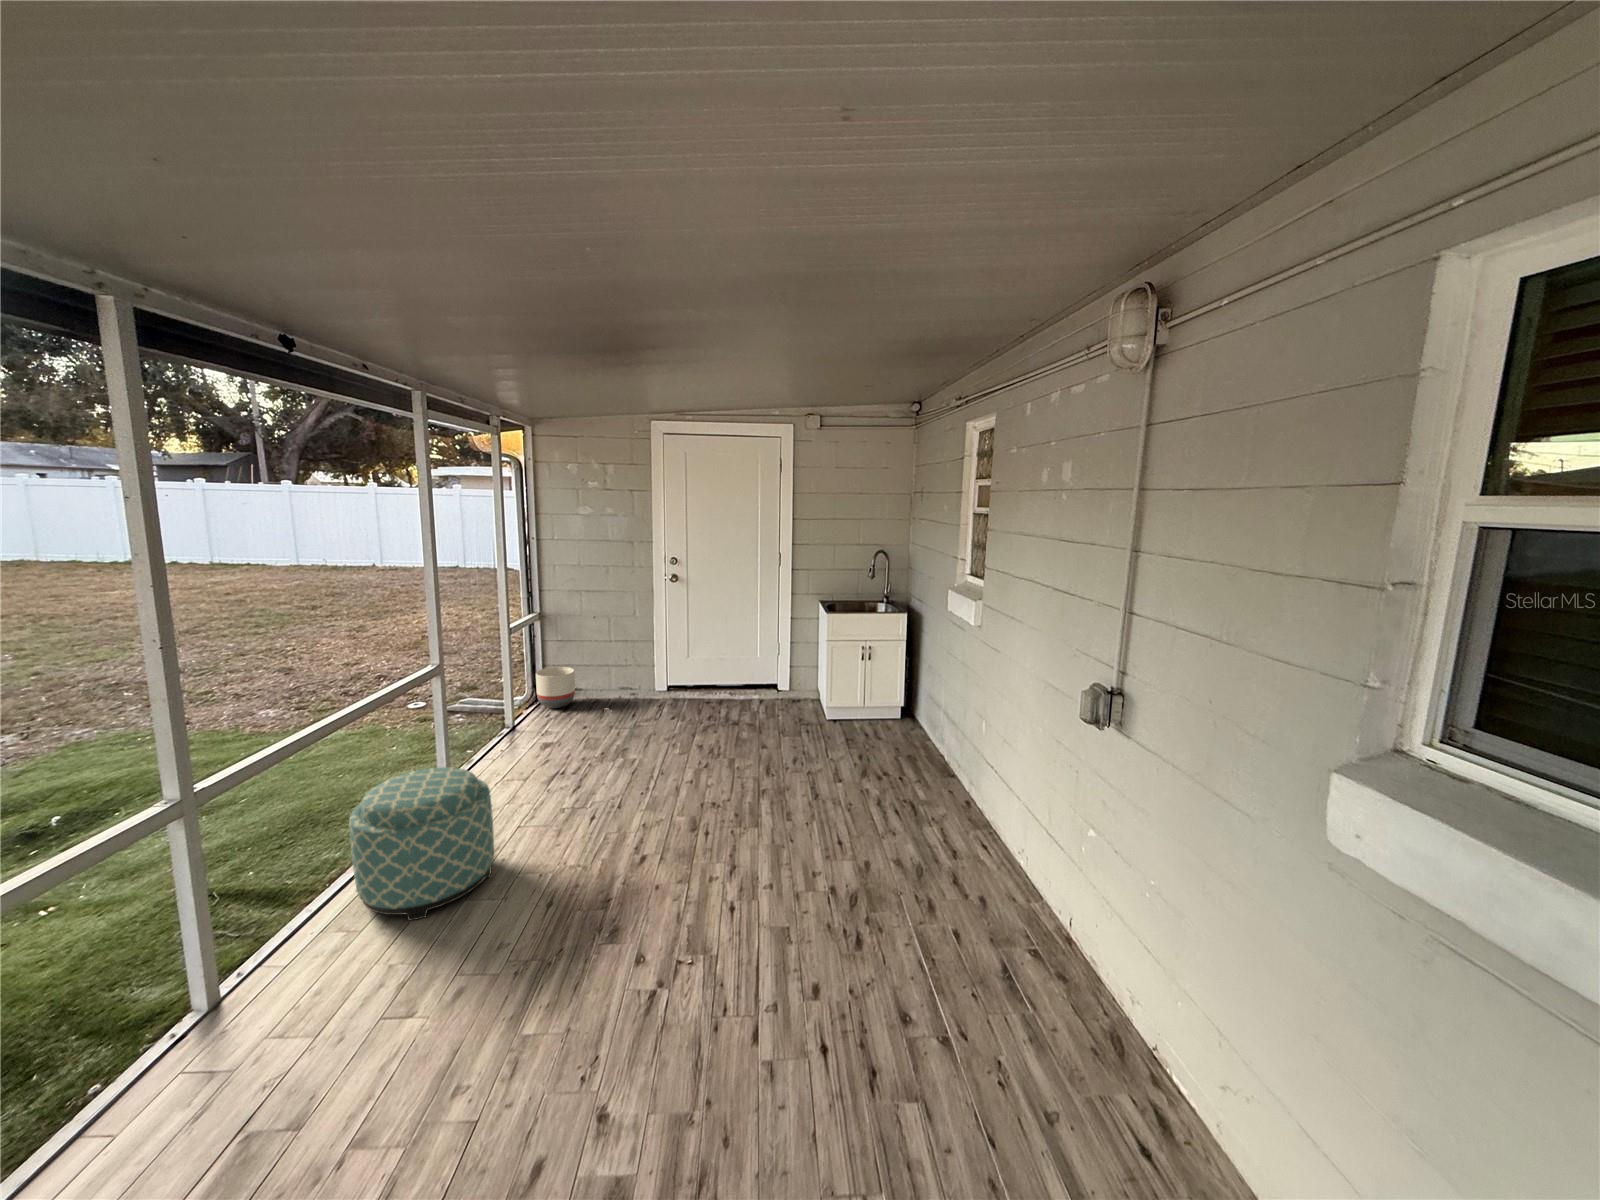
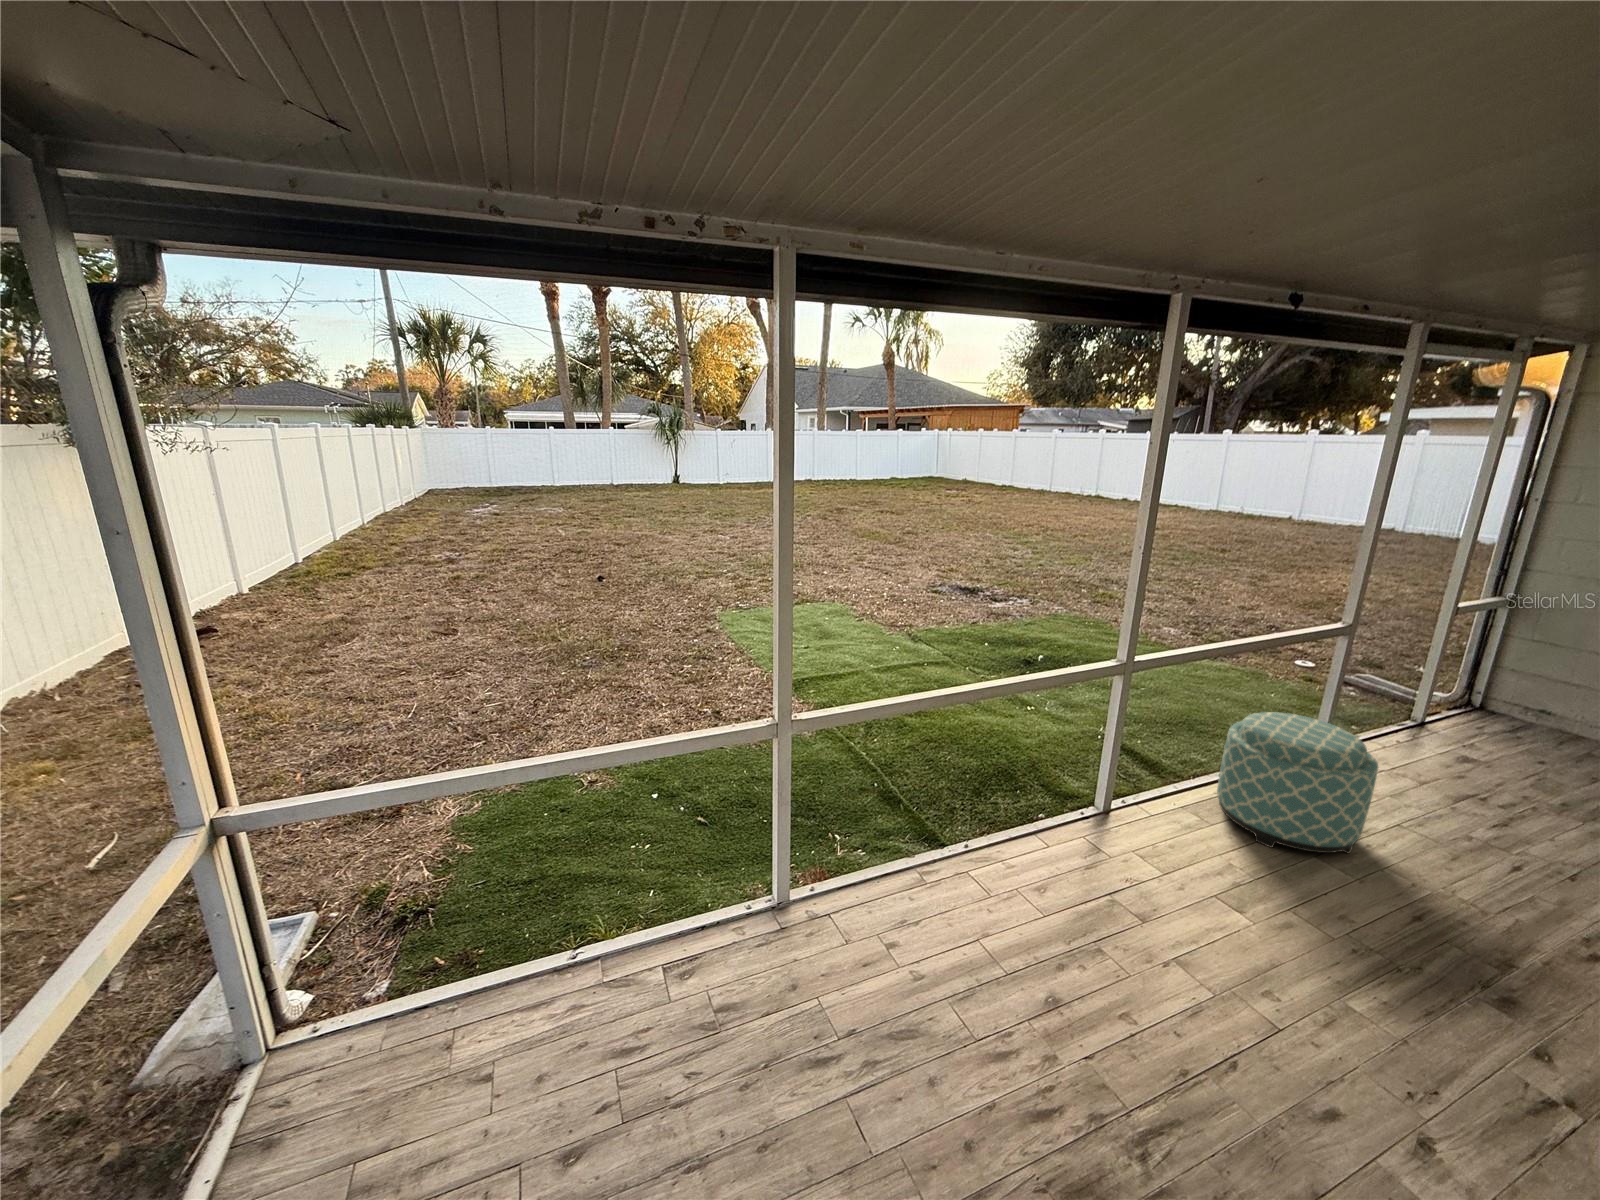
planter: present [536,667,575,708] -> none [1470,670,1550,727]

